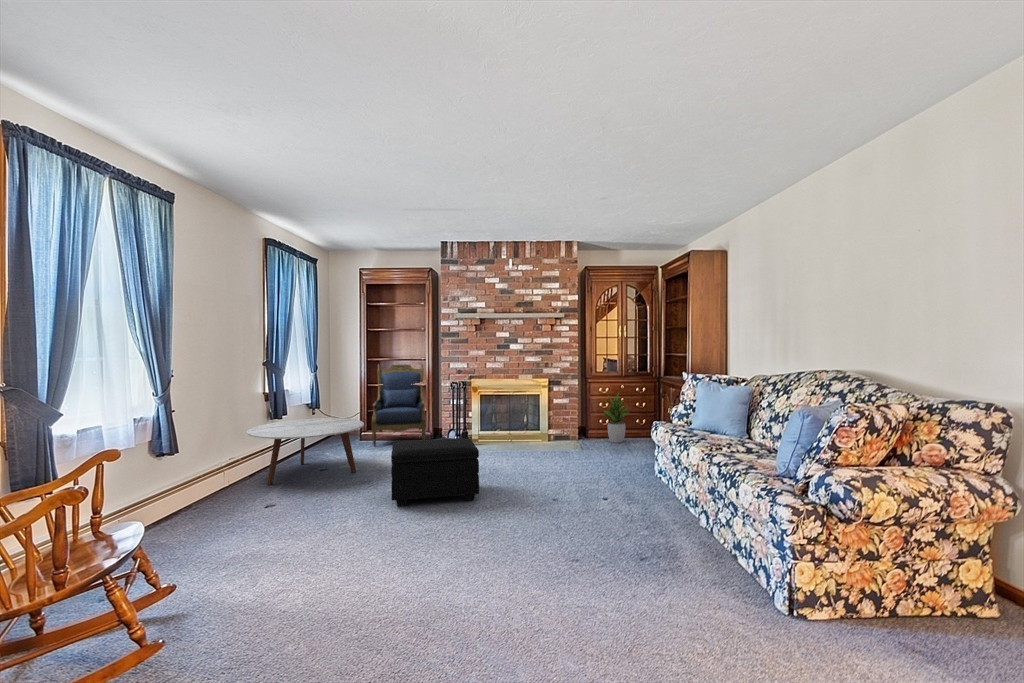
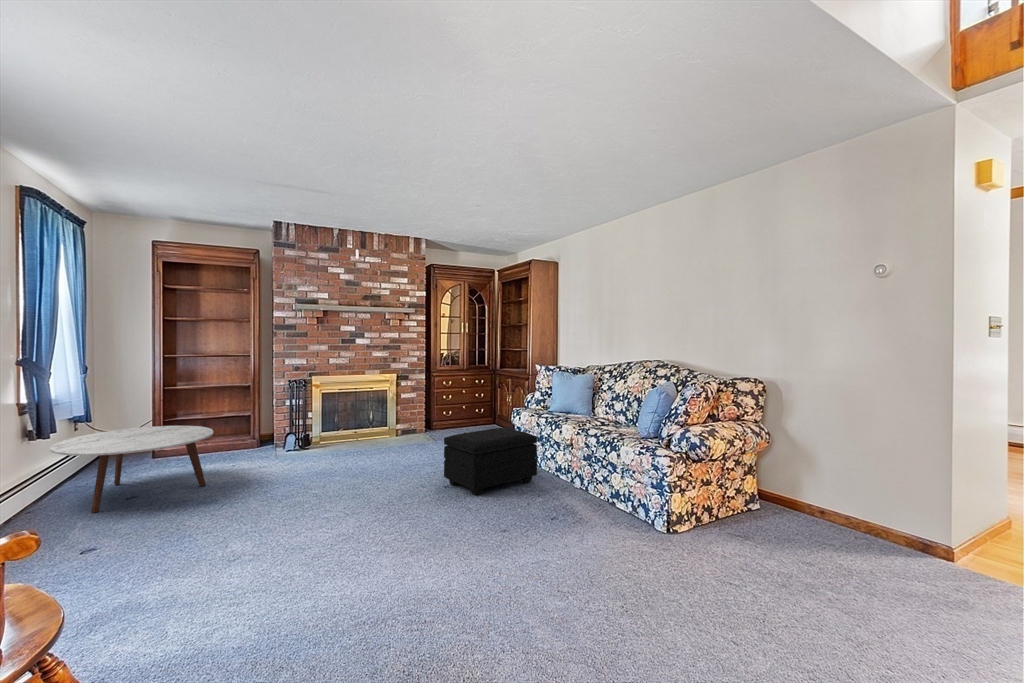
armchair: present [372,364,426,446] -> none [192,359,264,456]
potted plant: present [601,393,629,443] -> none [444,383,472,430]
footstool: present [391,438,479,506] -> present [444,428,537,496]

